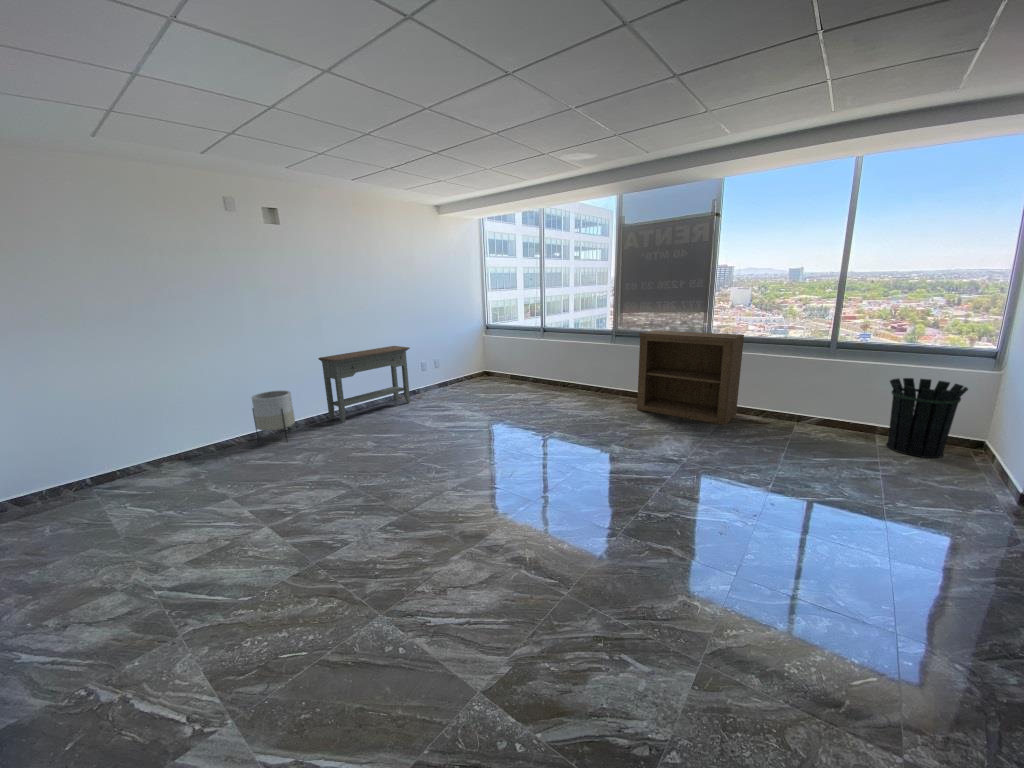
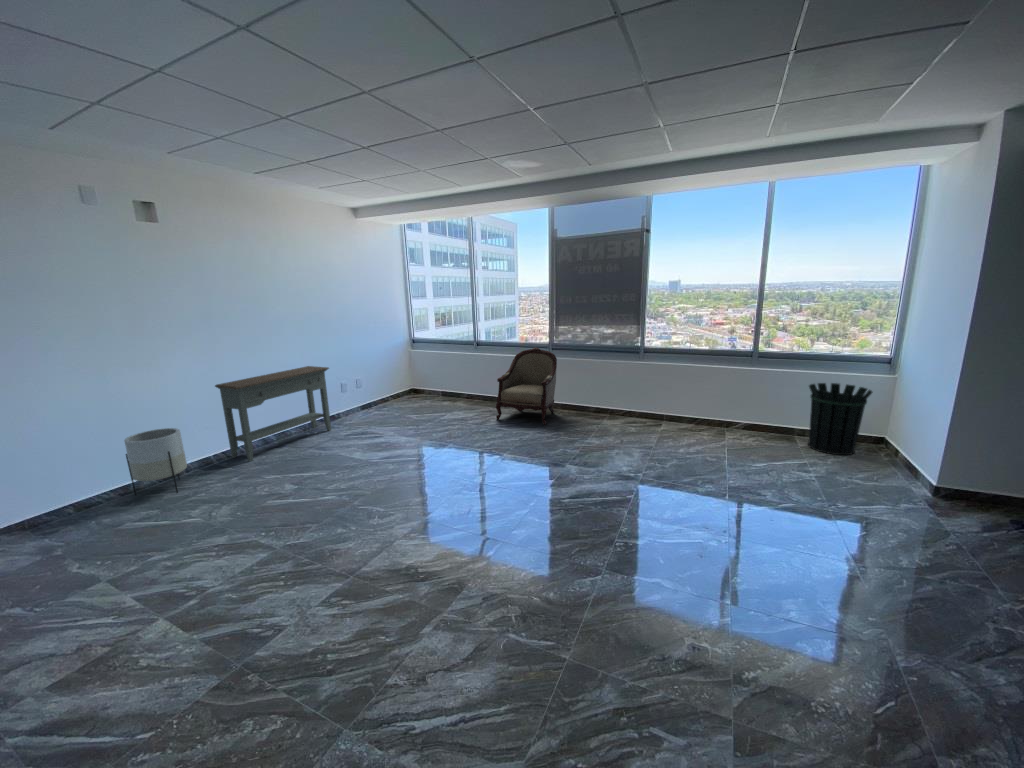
bookshelf: present [637,330,744,425] -> none [580,342,678,435]
armchair: none [556,334,619,409] -> present [496,348,557,425]

